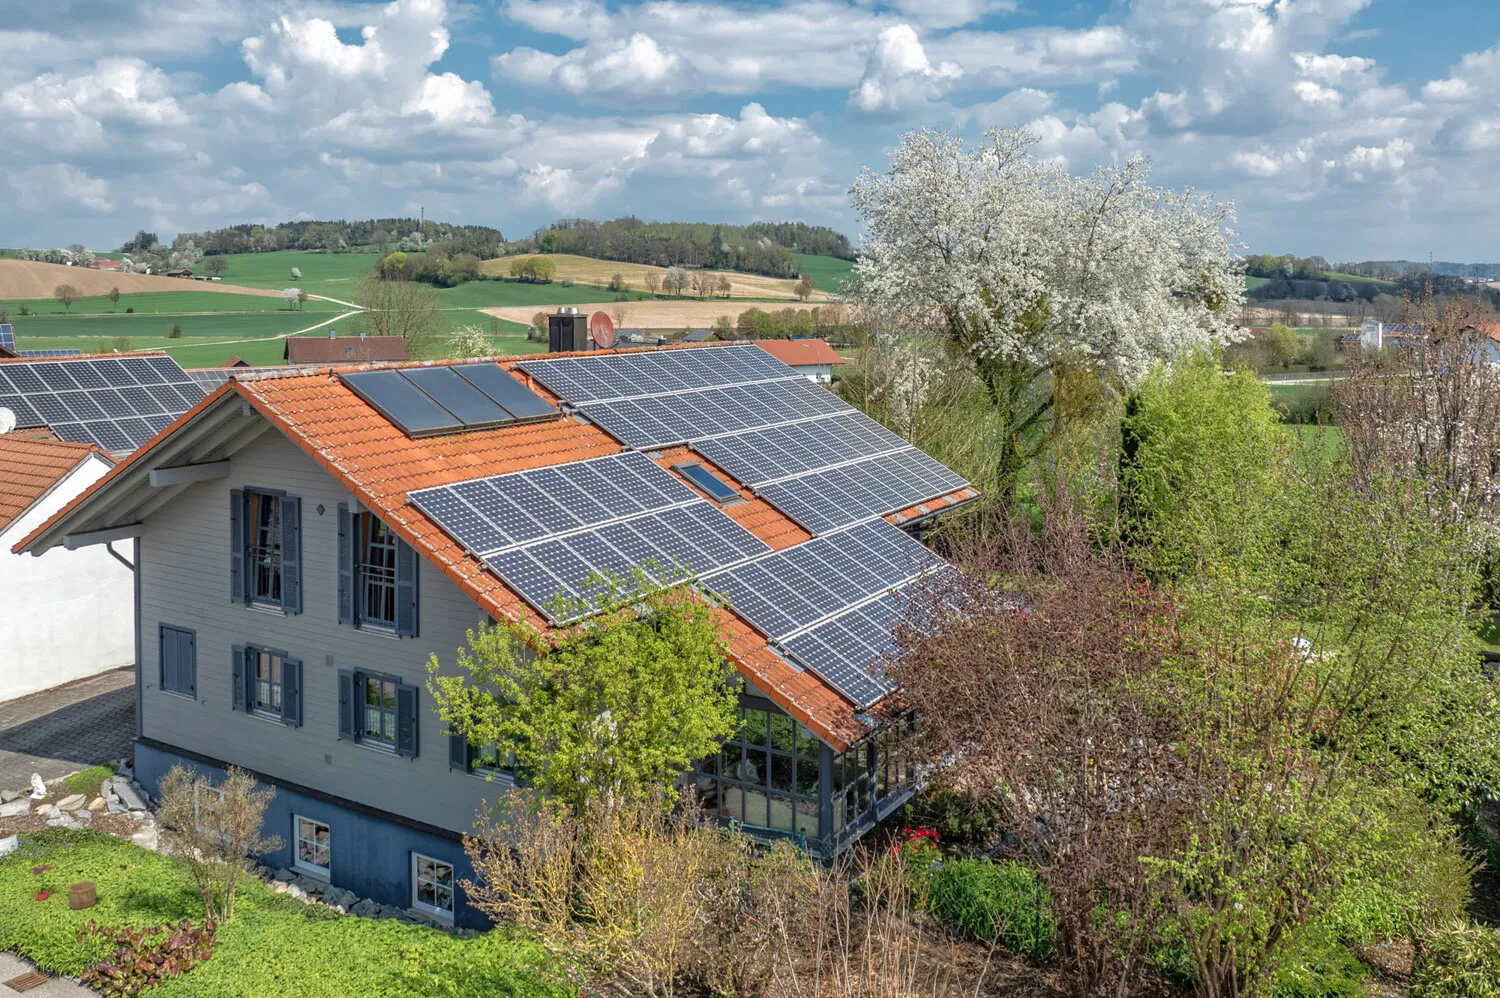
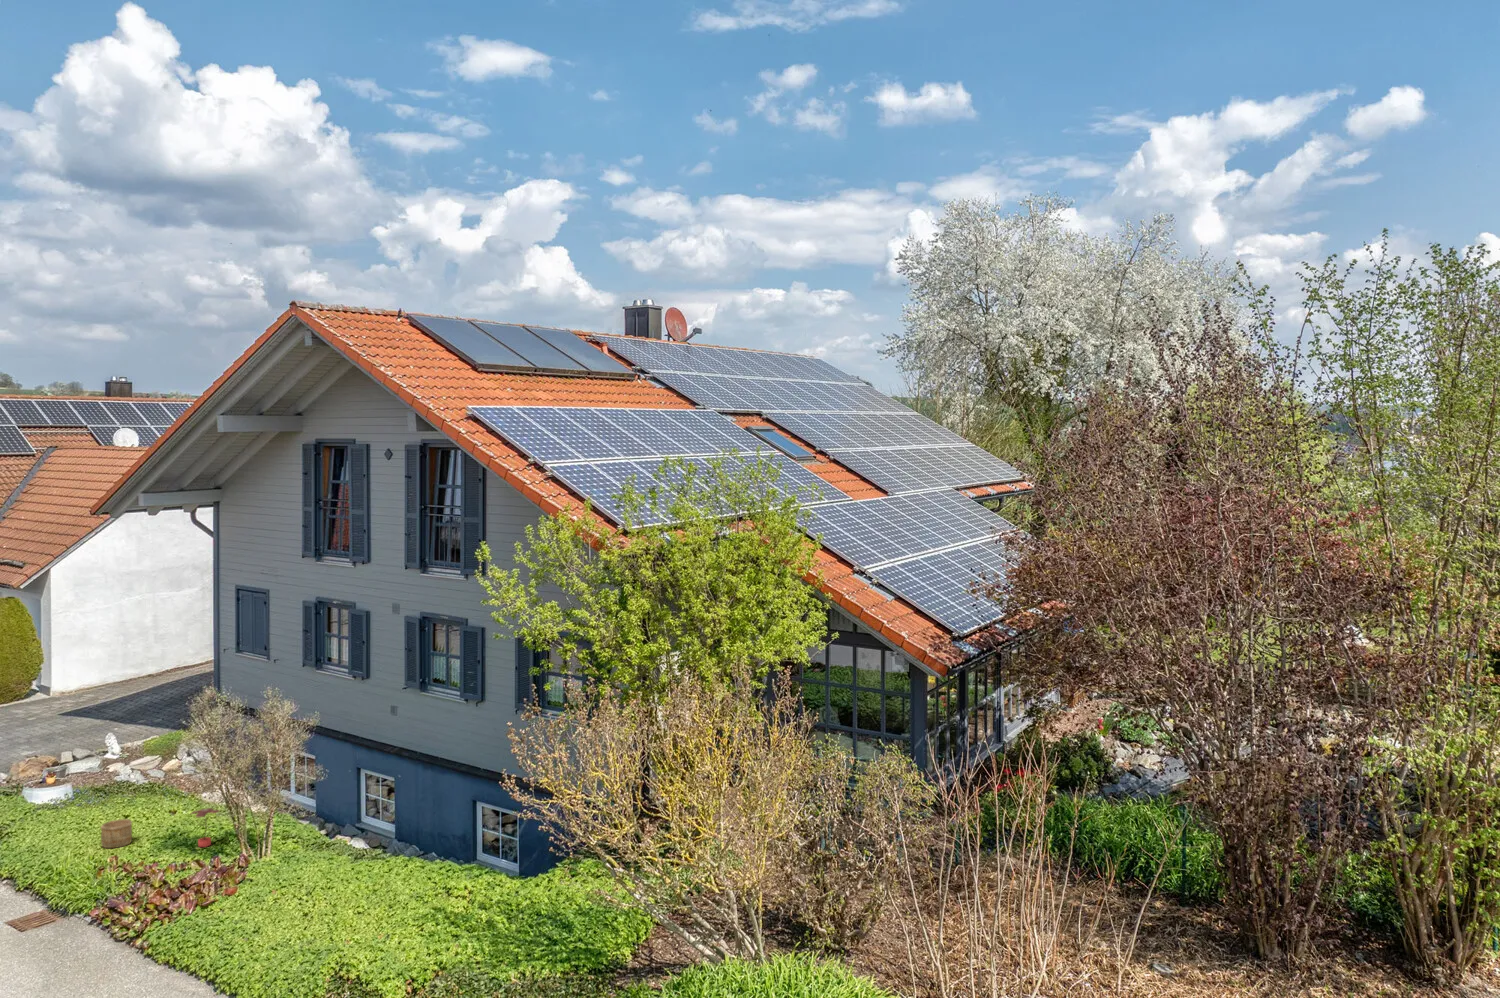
potted plant: present [28,865,54,900] -> present [191,808,219,847]

